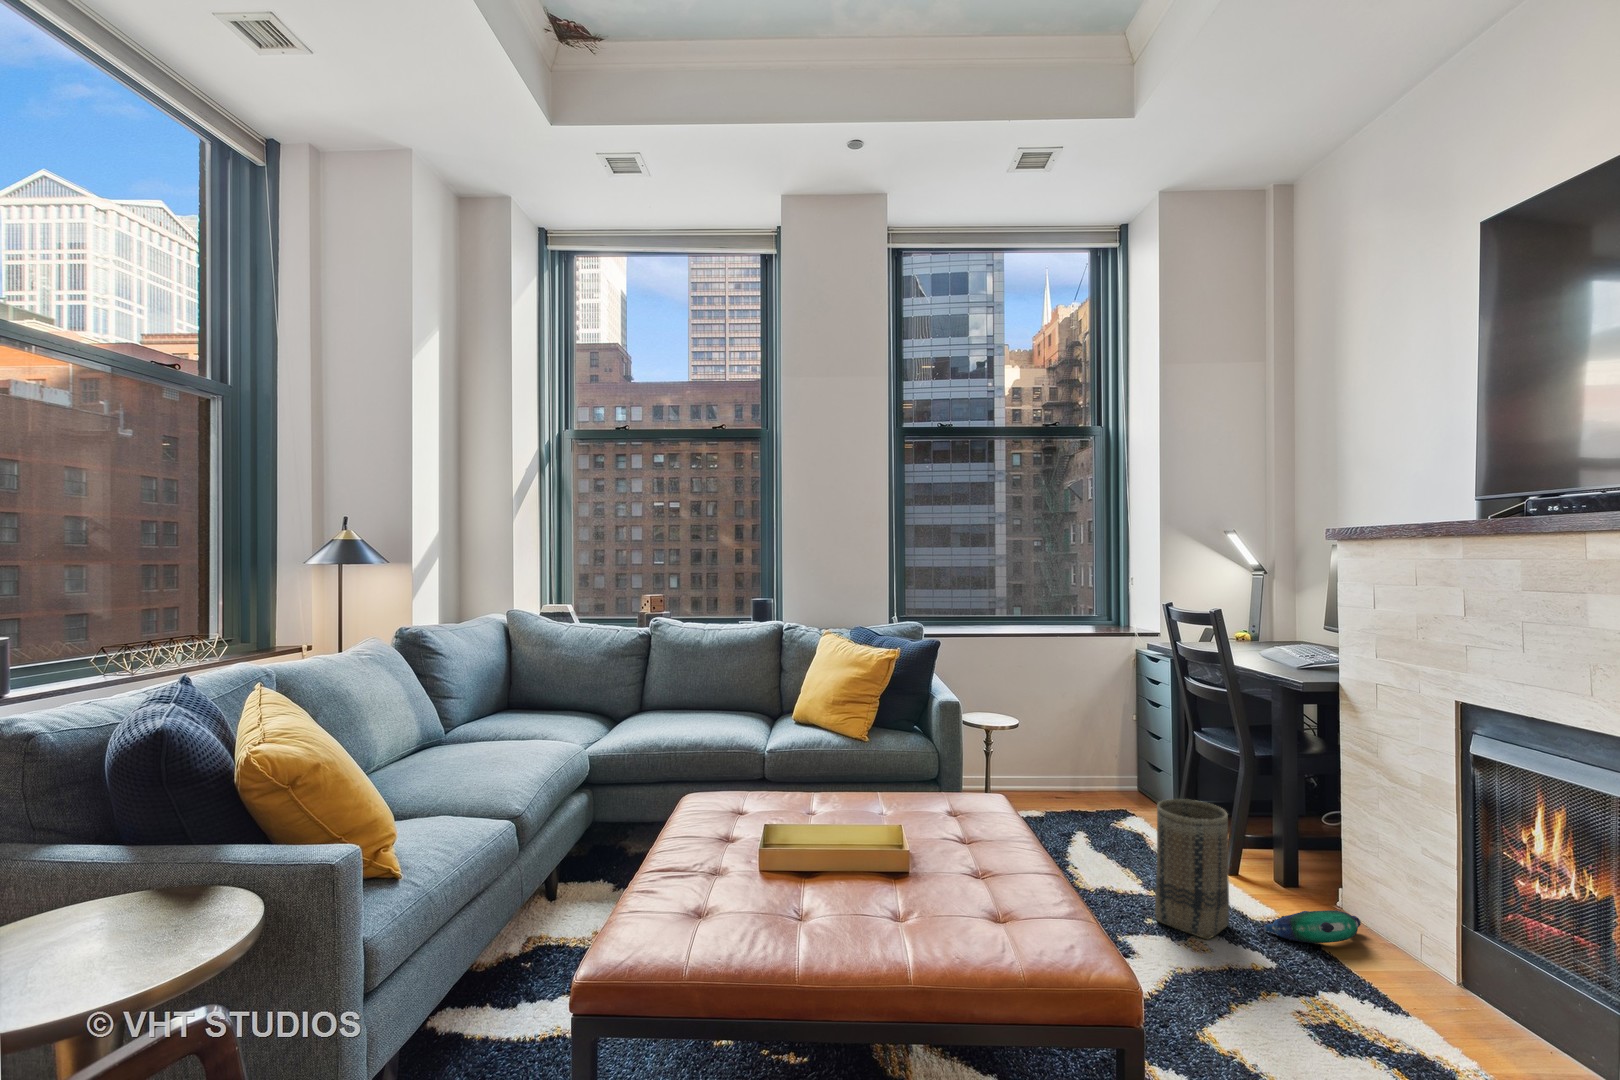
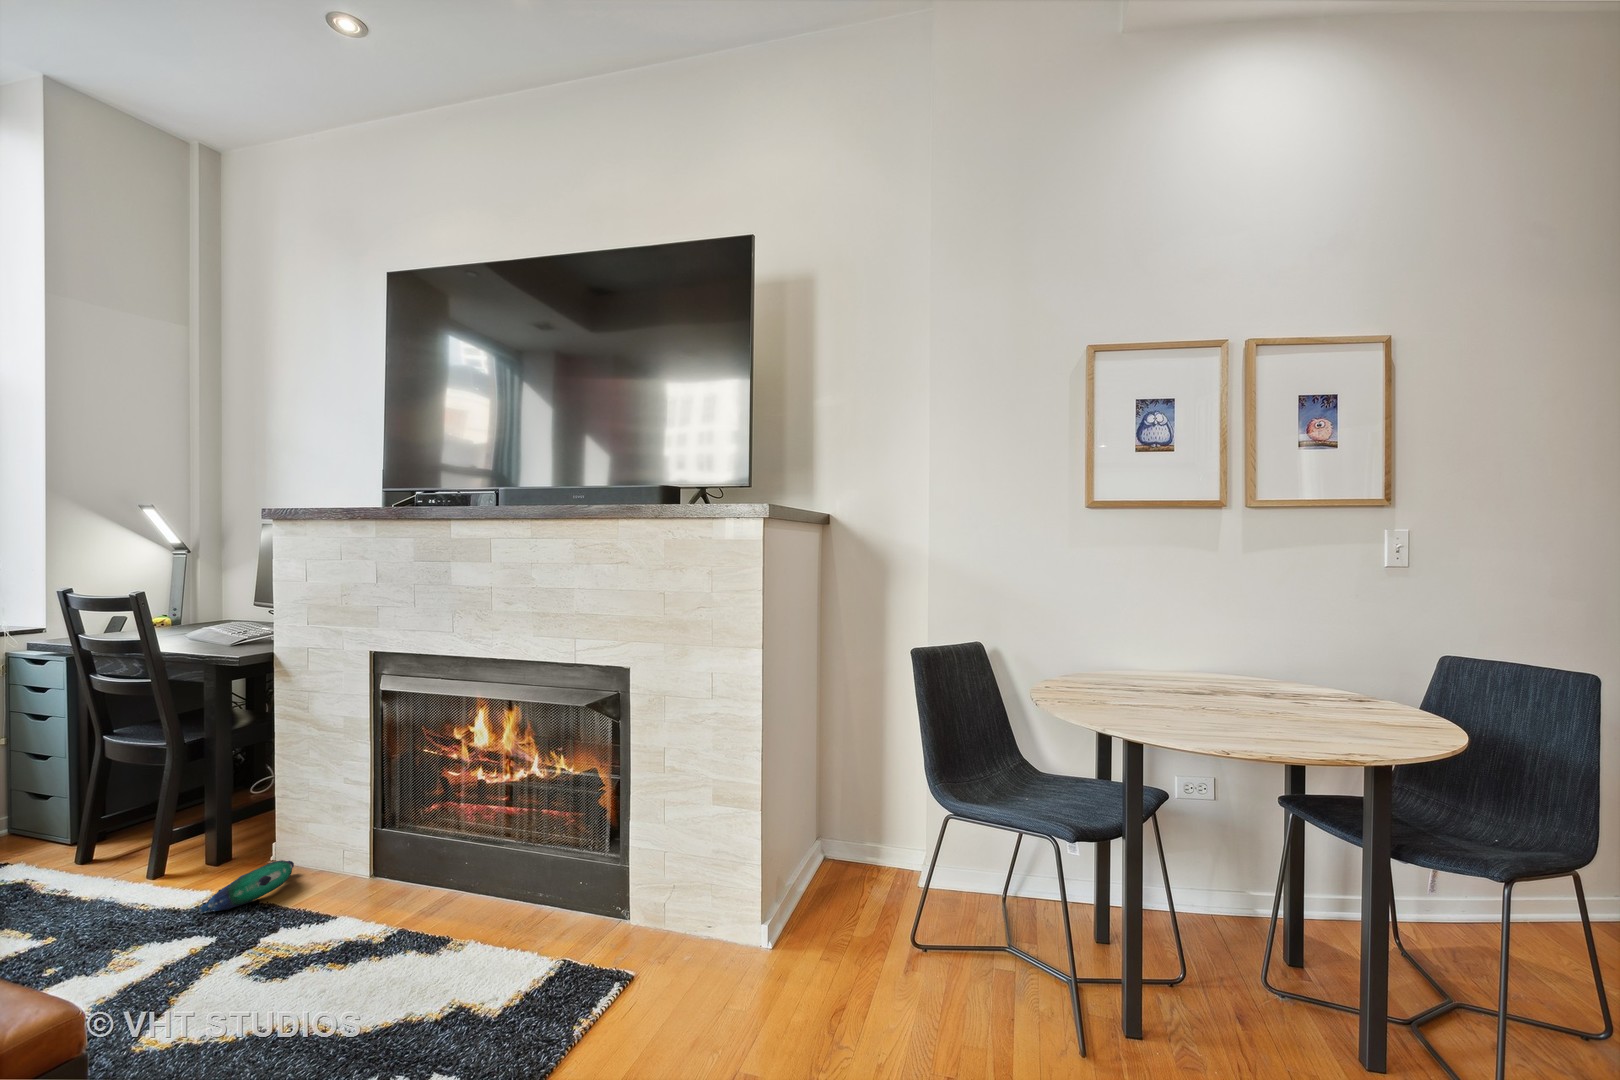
basket: present [1155,799,1229,939] -> none [59,806,159,963]

